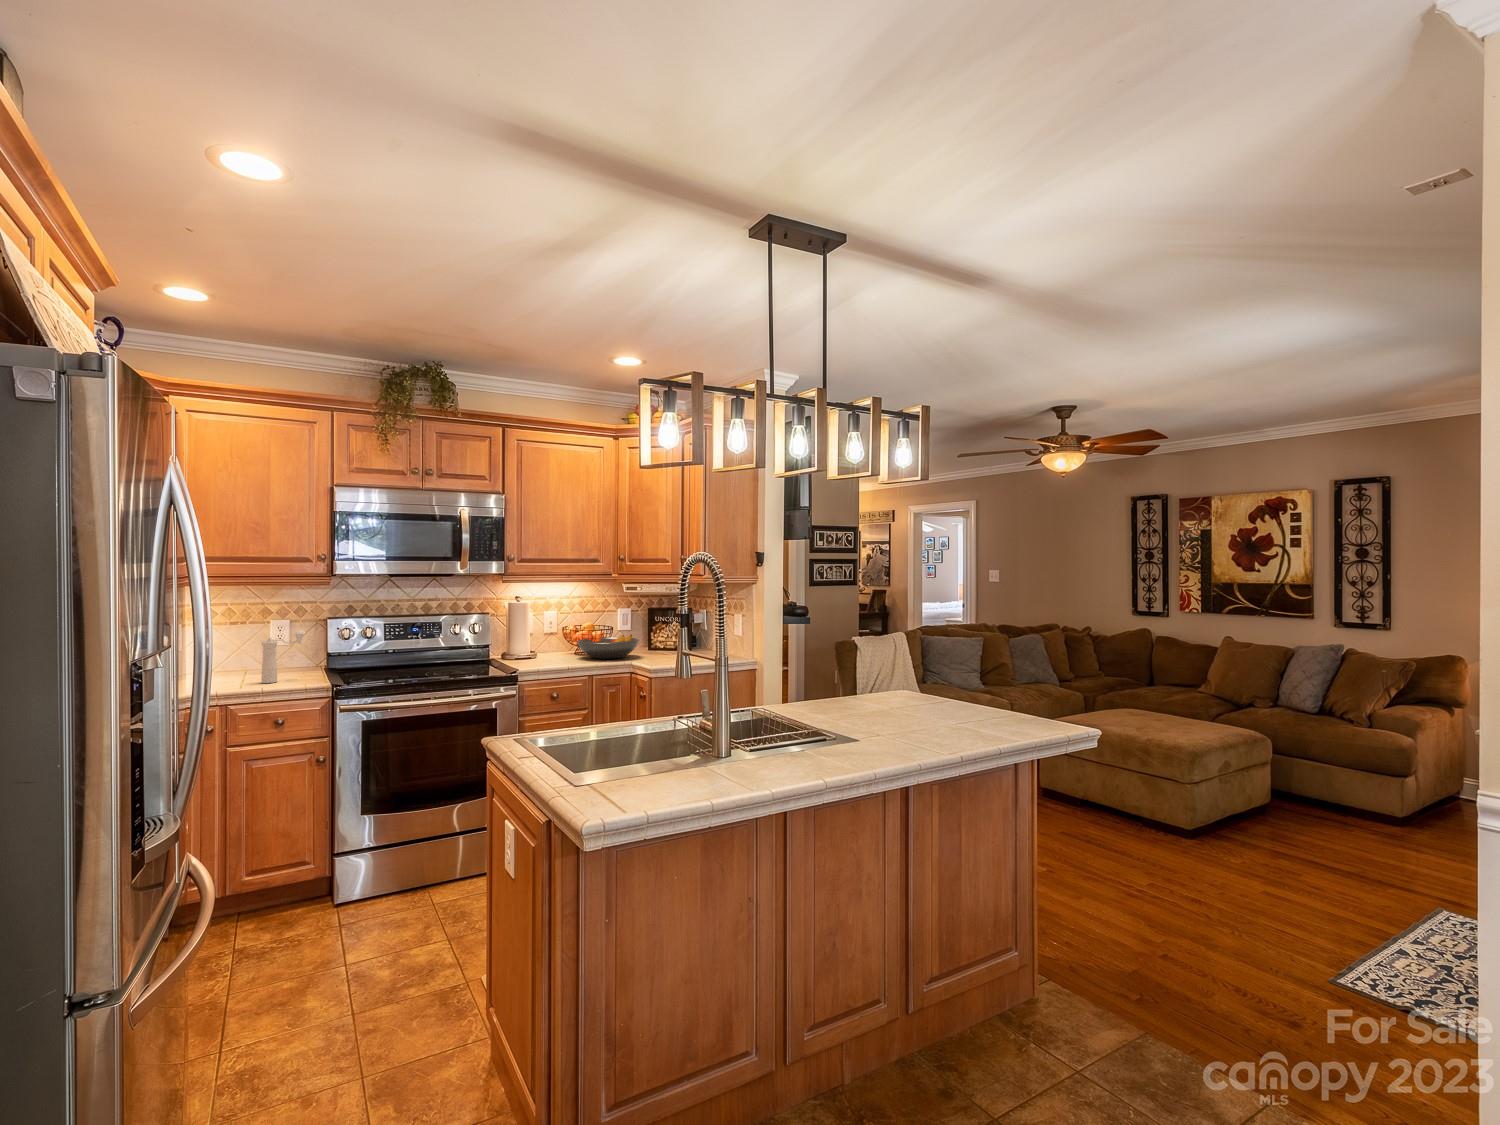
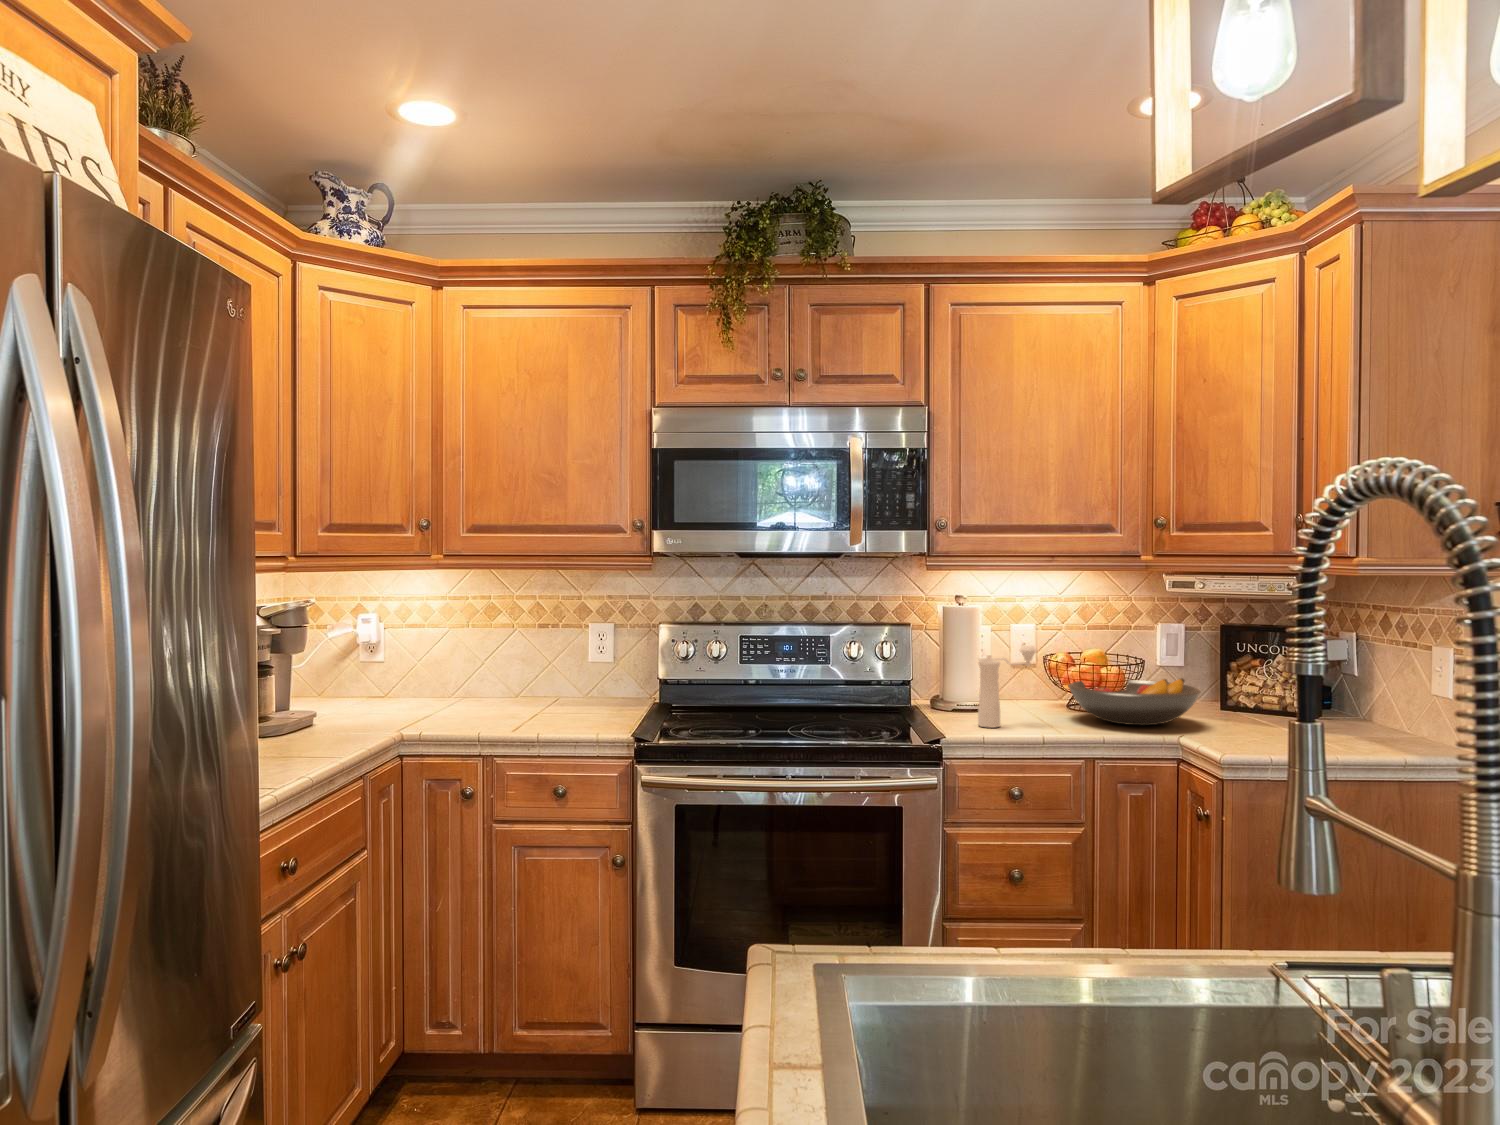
pepper mill: present [261,631,305,683] -> present [978,645,1036,728]

